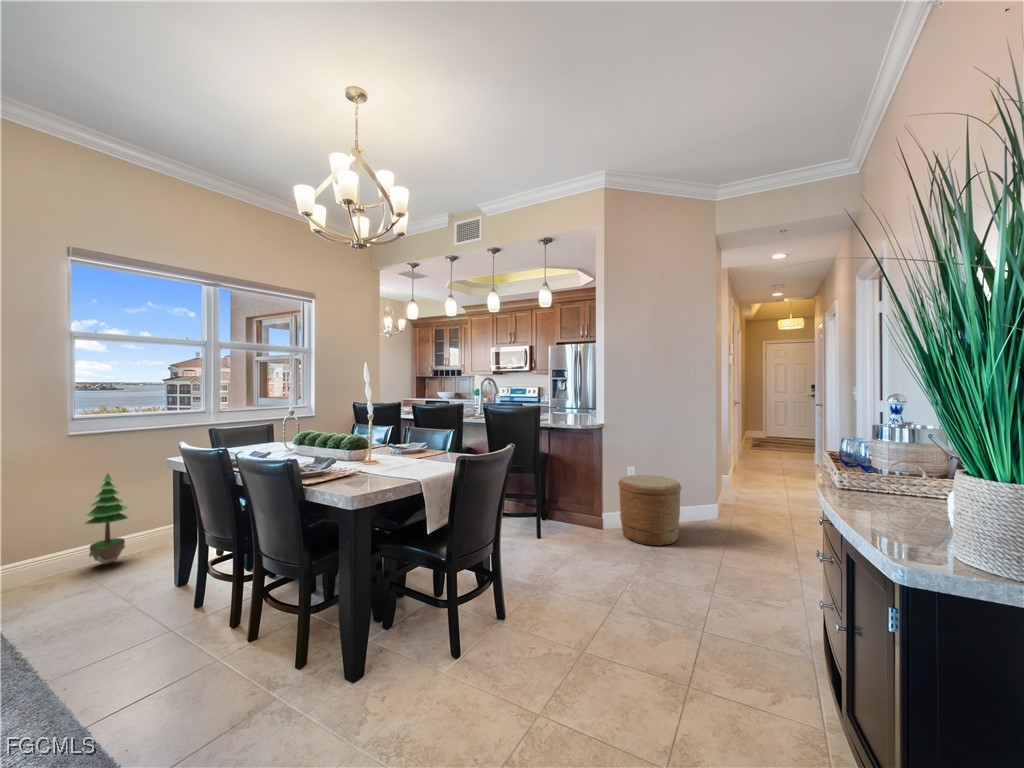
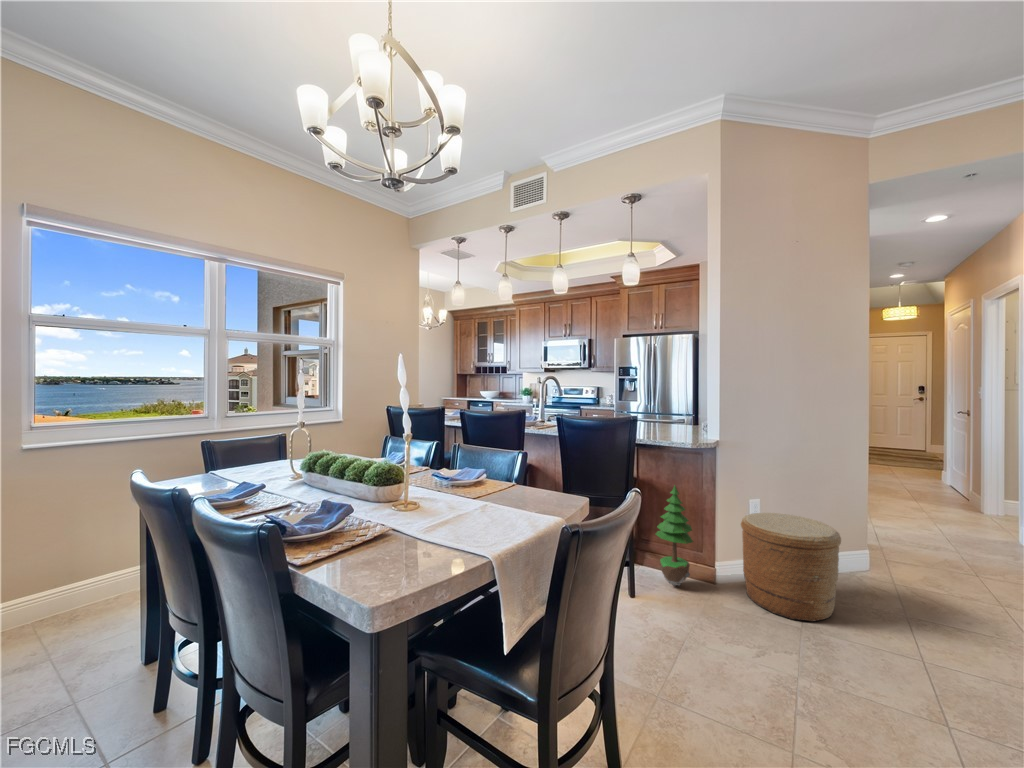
potted tree: present [85,474,128,564] -> present [656,486,693,586]

